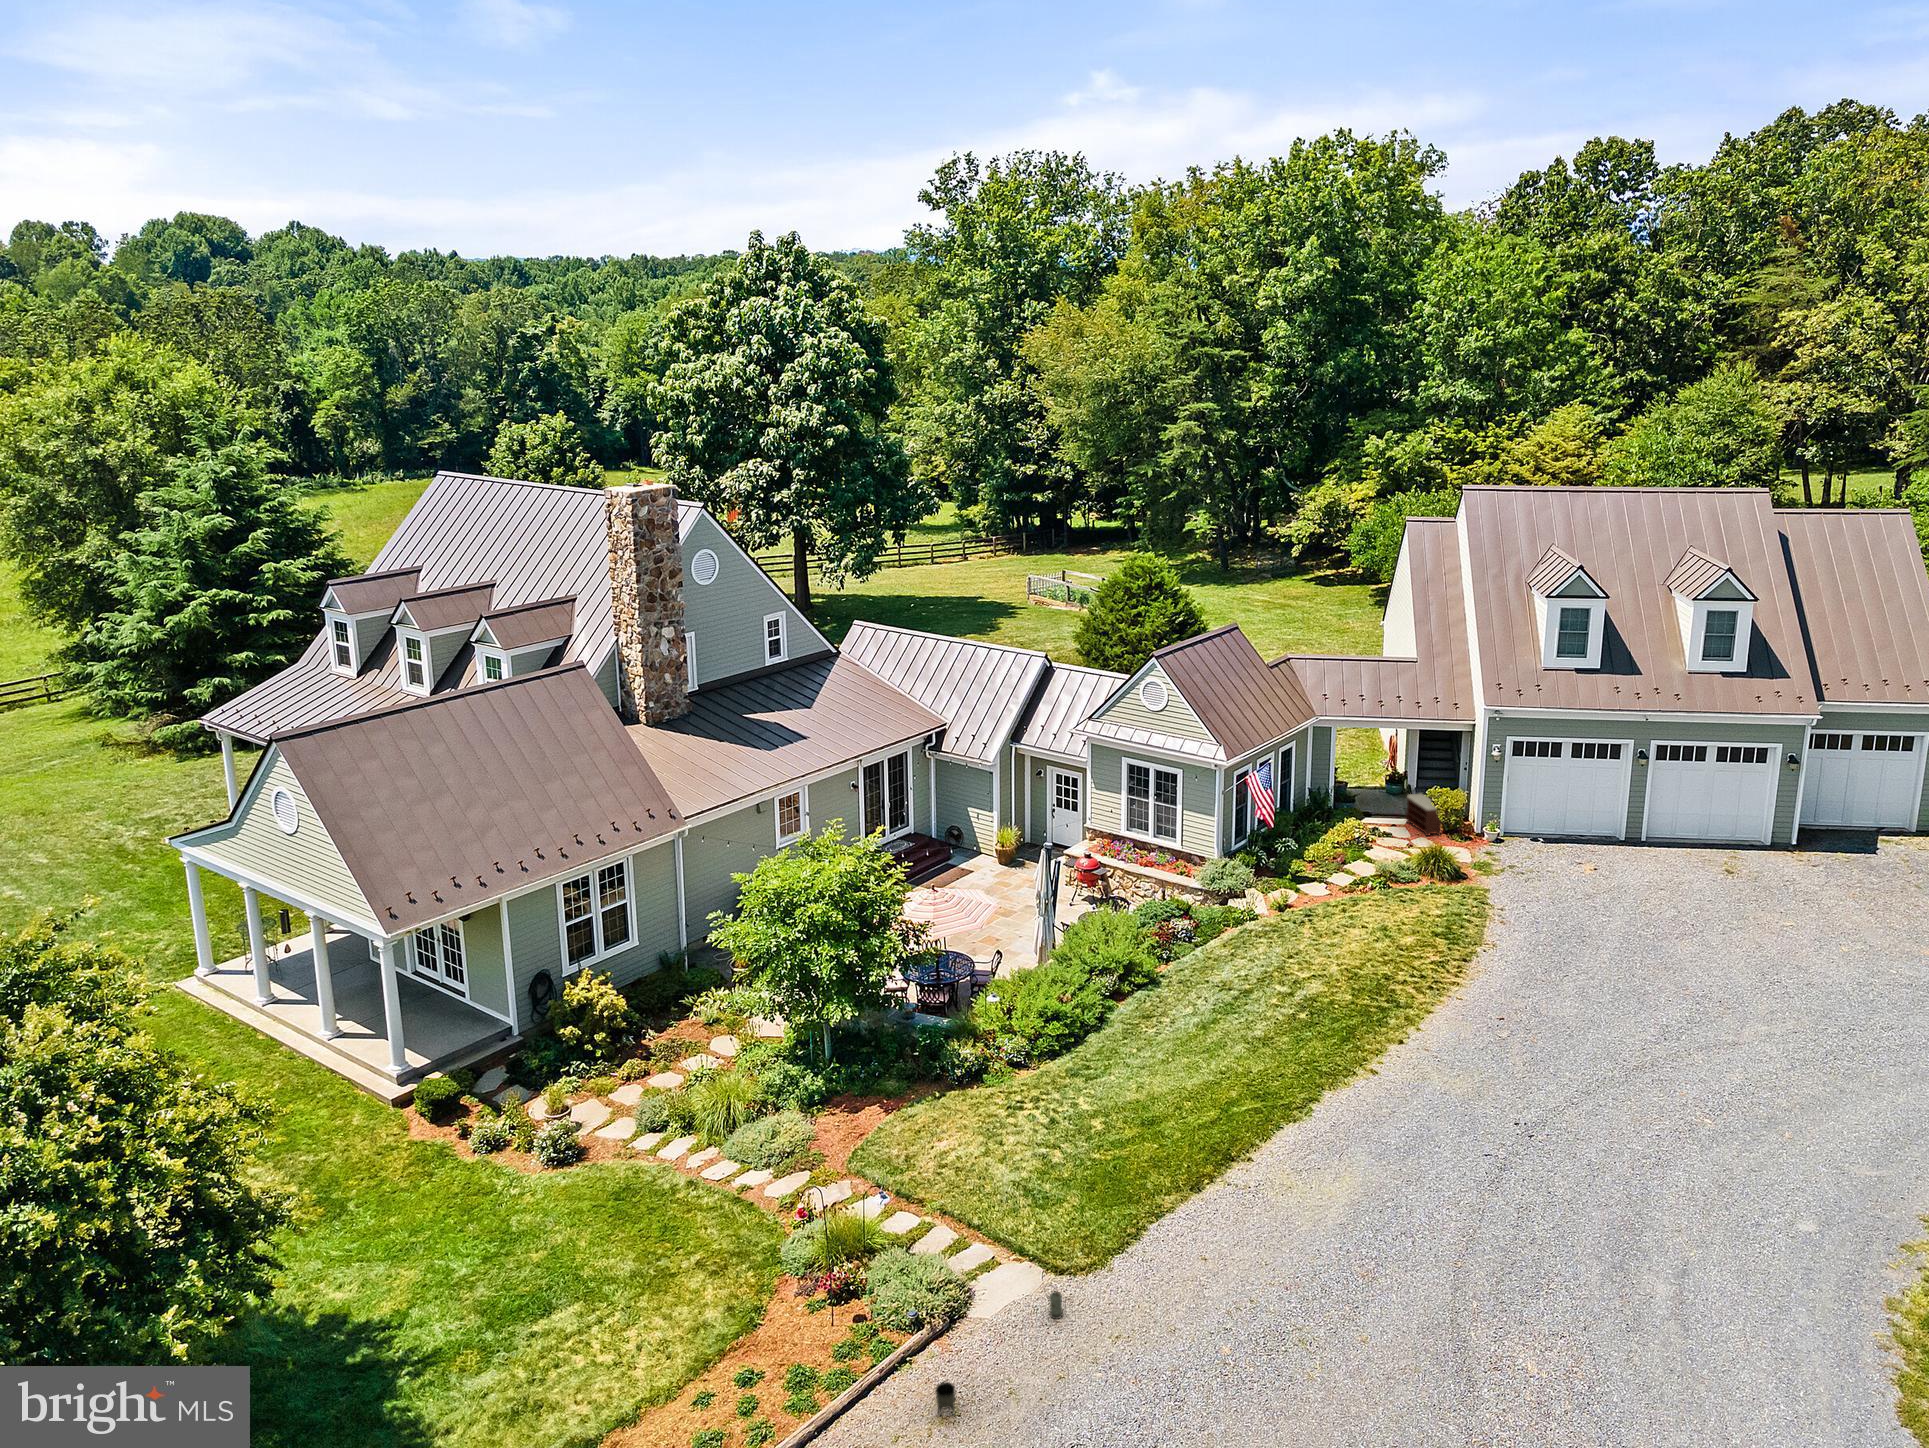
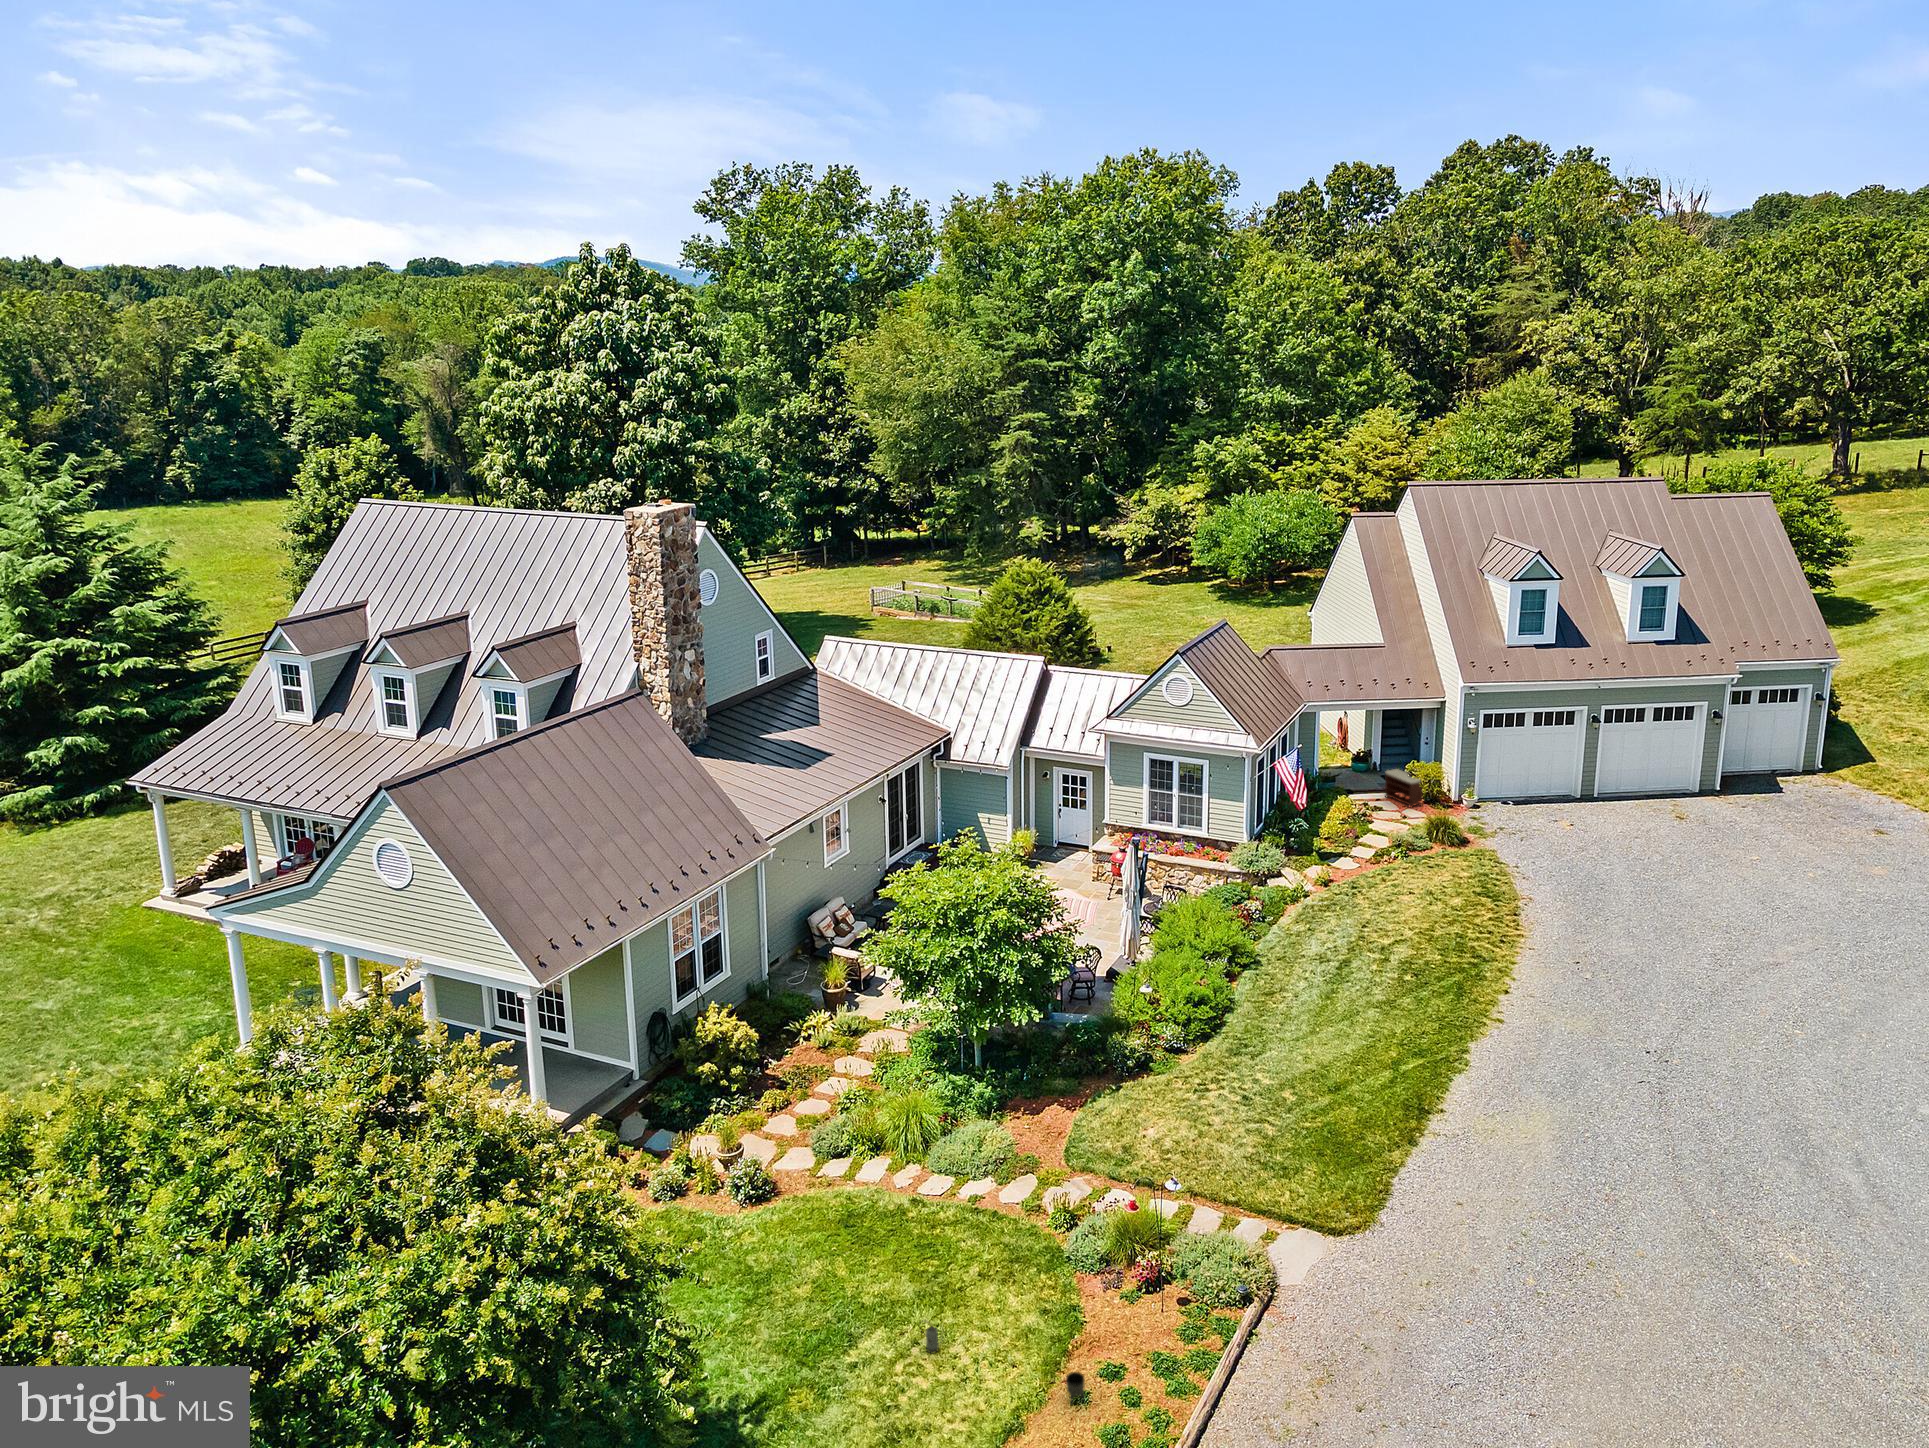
watering can: present [1045,1285,1064,1319] -> present [920,1320,944,1354]
planter: present [935,1382,955,1416] -> present [1066,1372,1085,1404]

